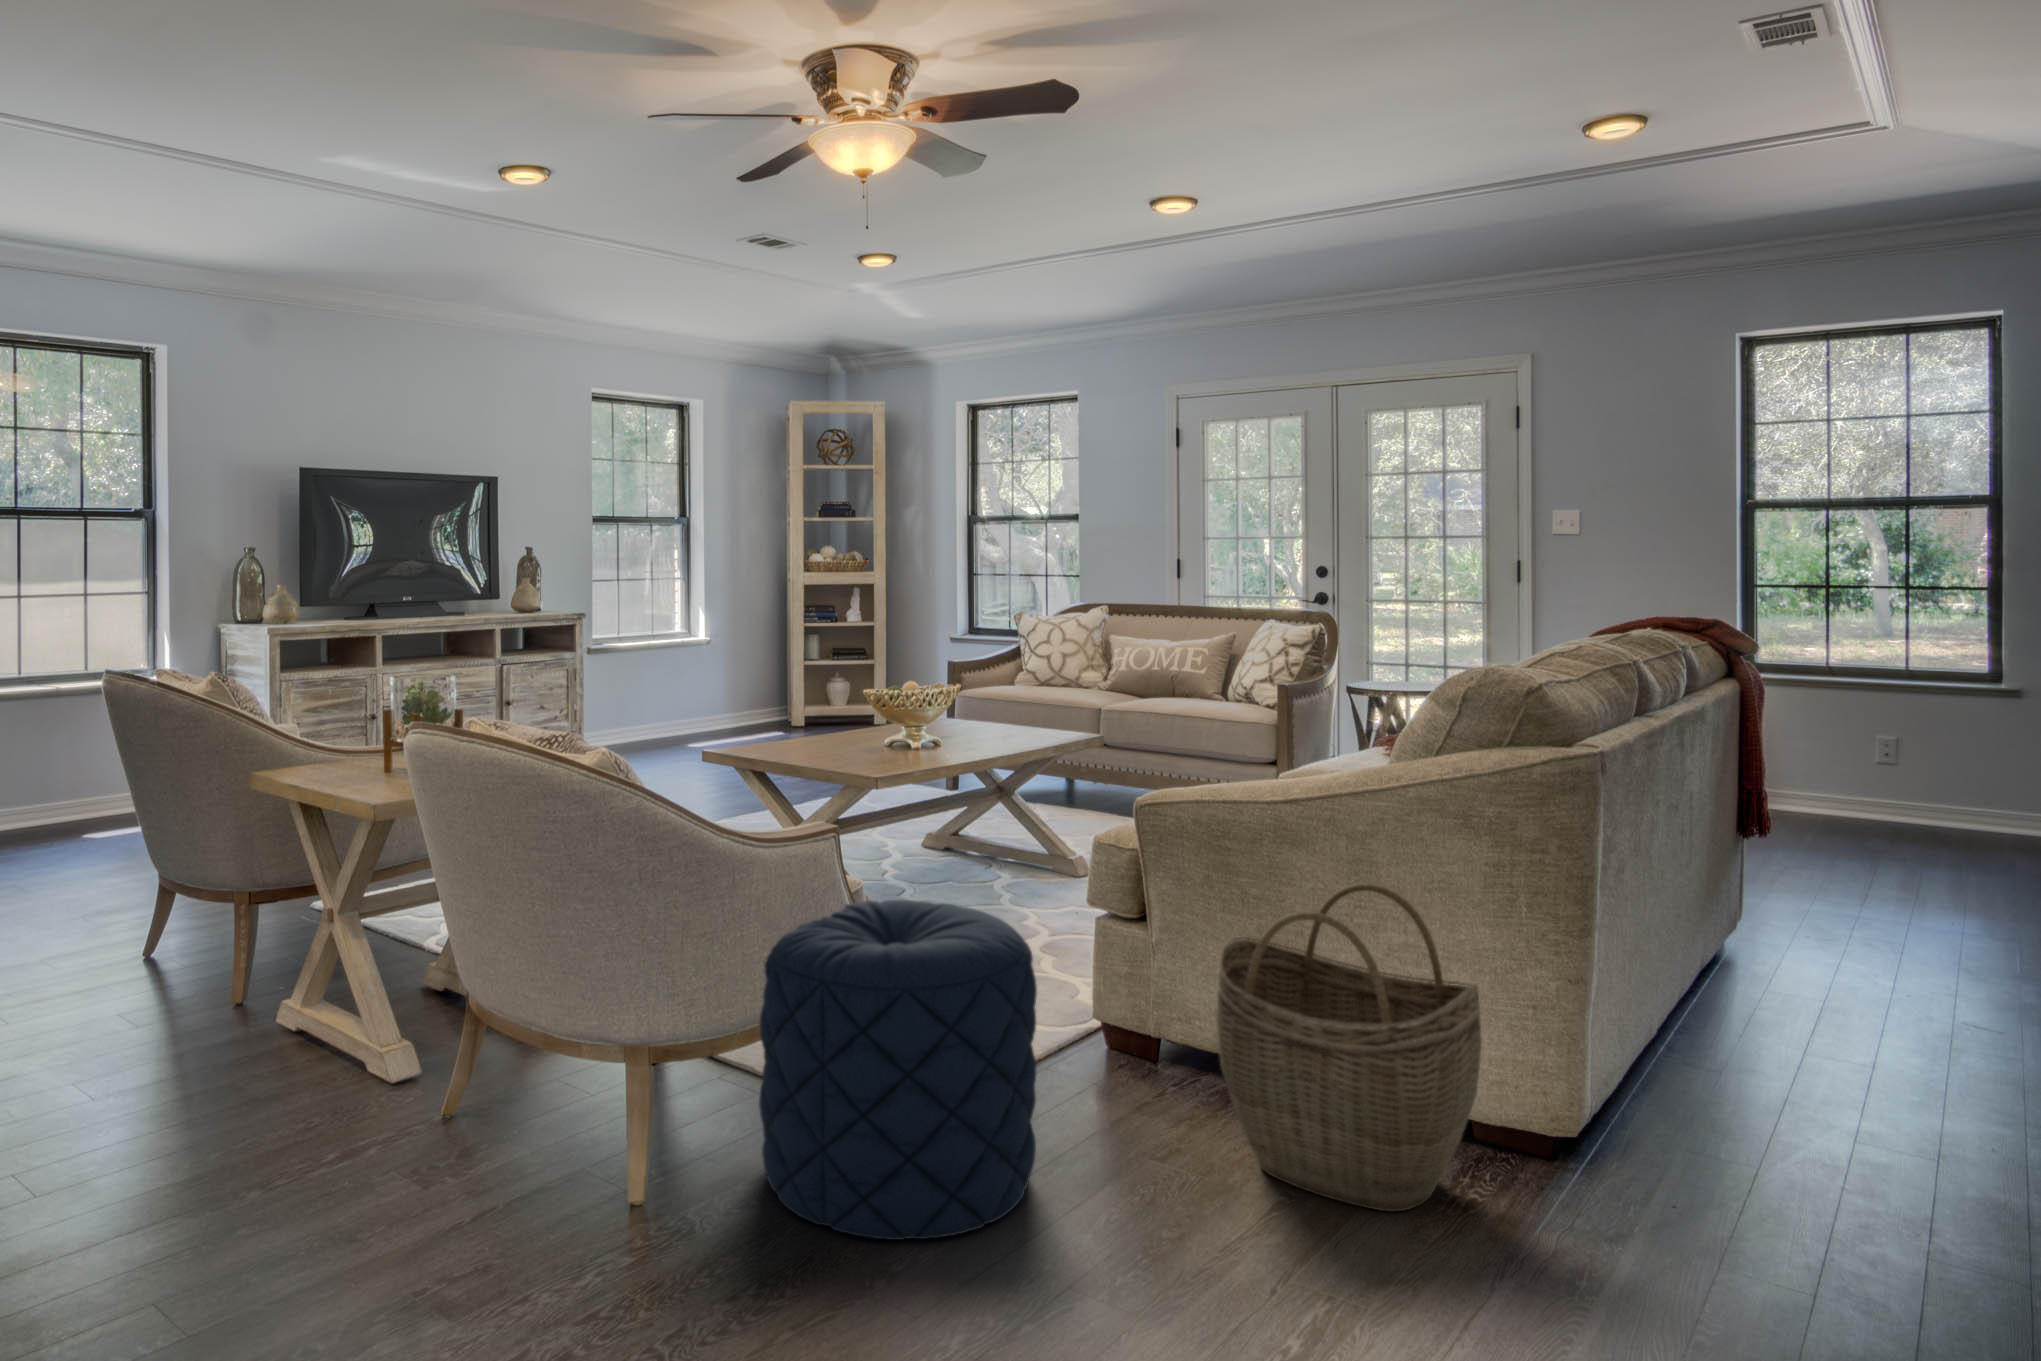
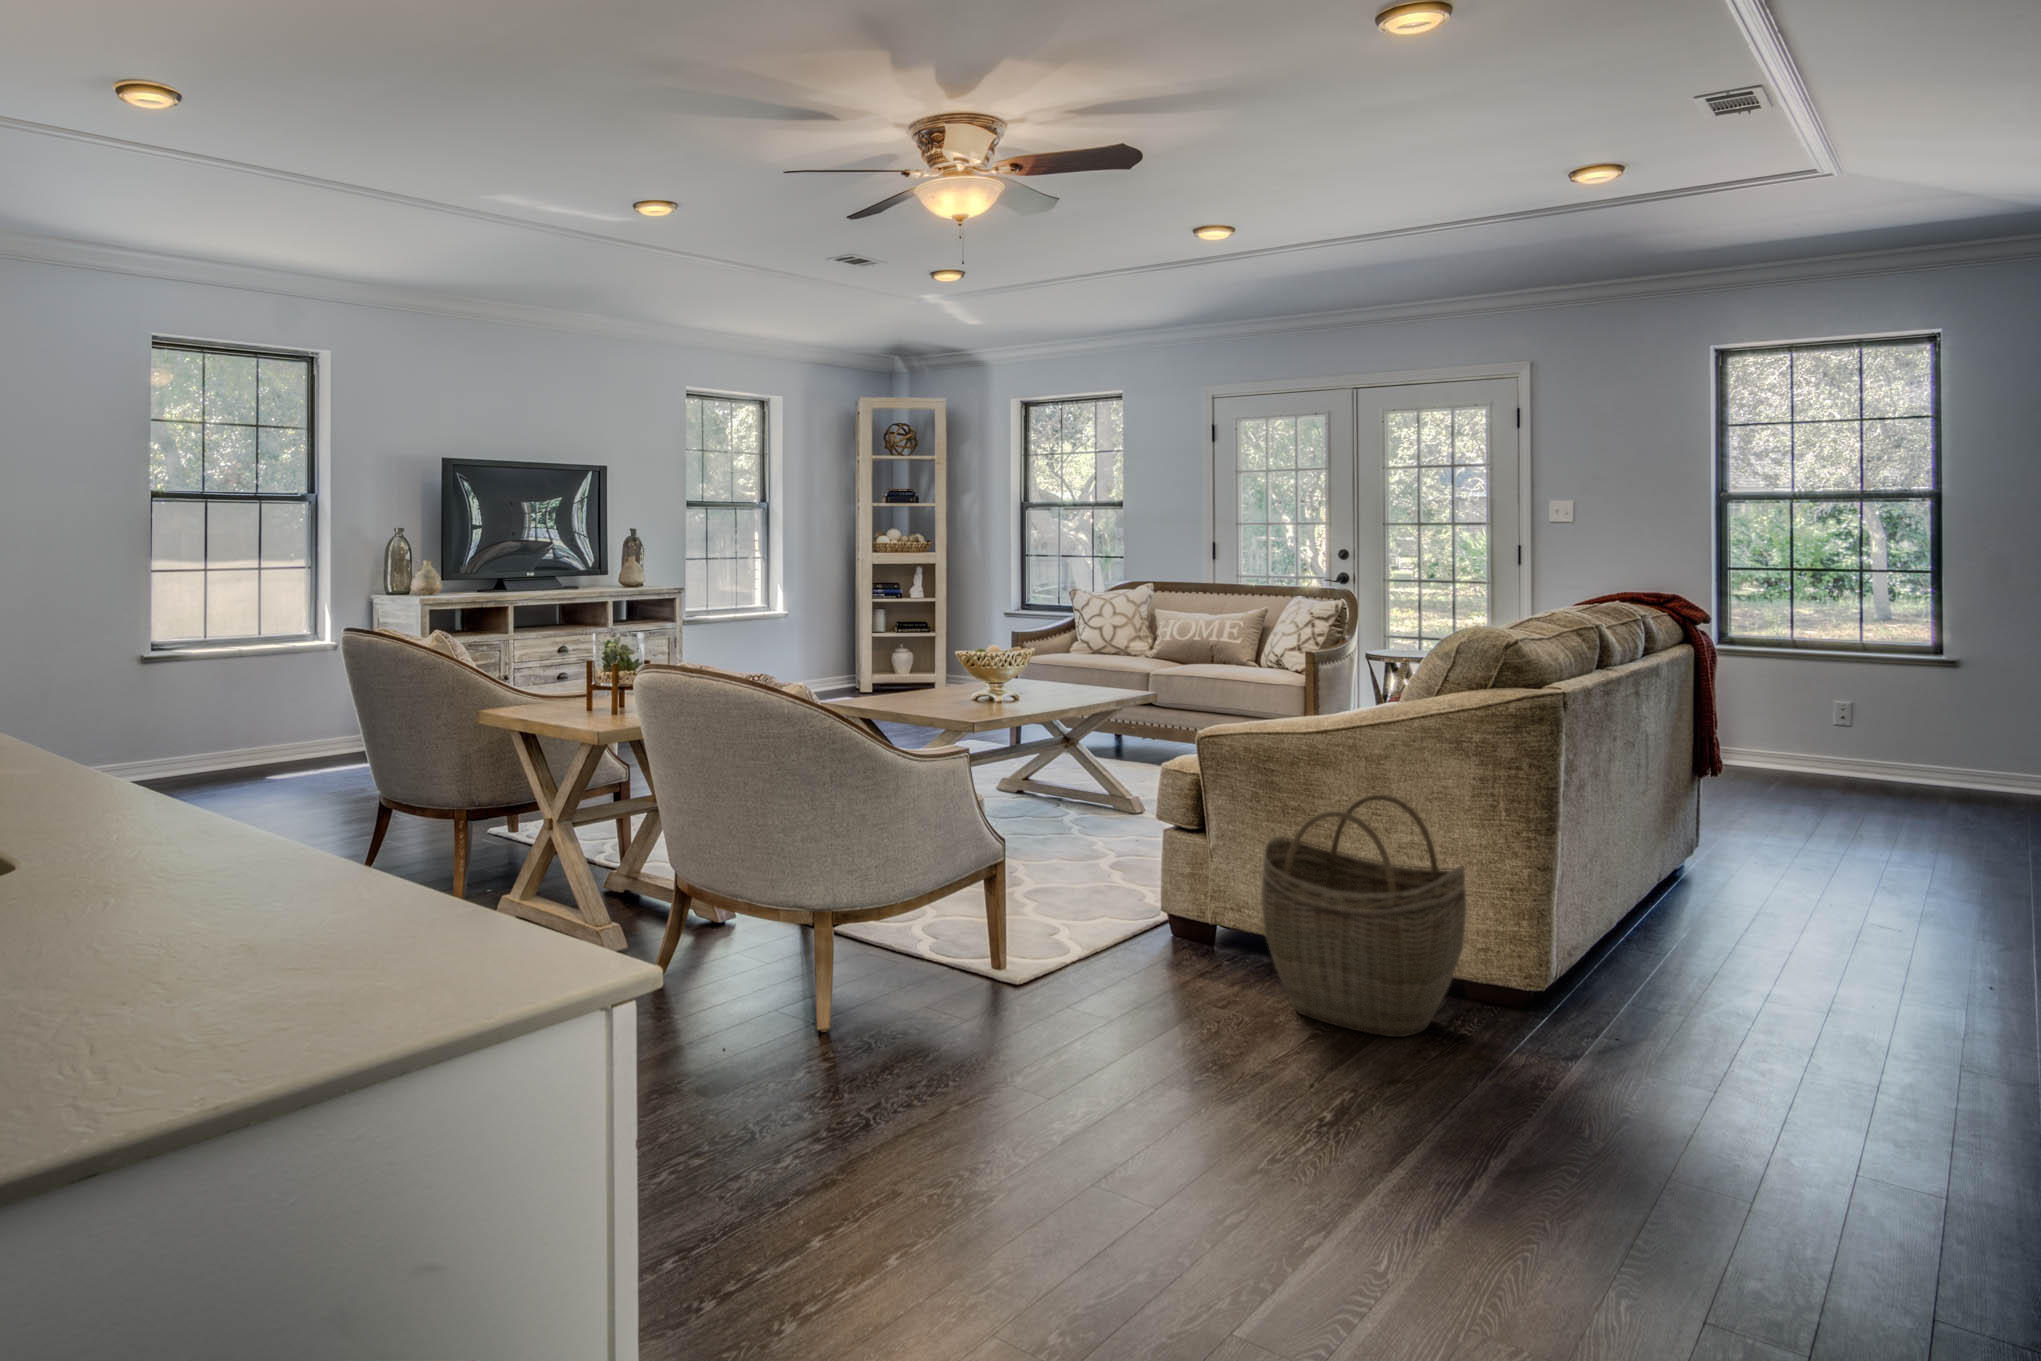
pouf: present [759,900,1037,1240] -> none [911,806,1124,1050]

